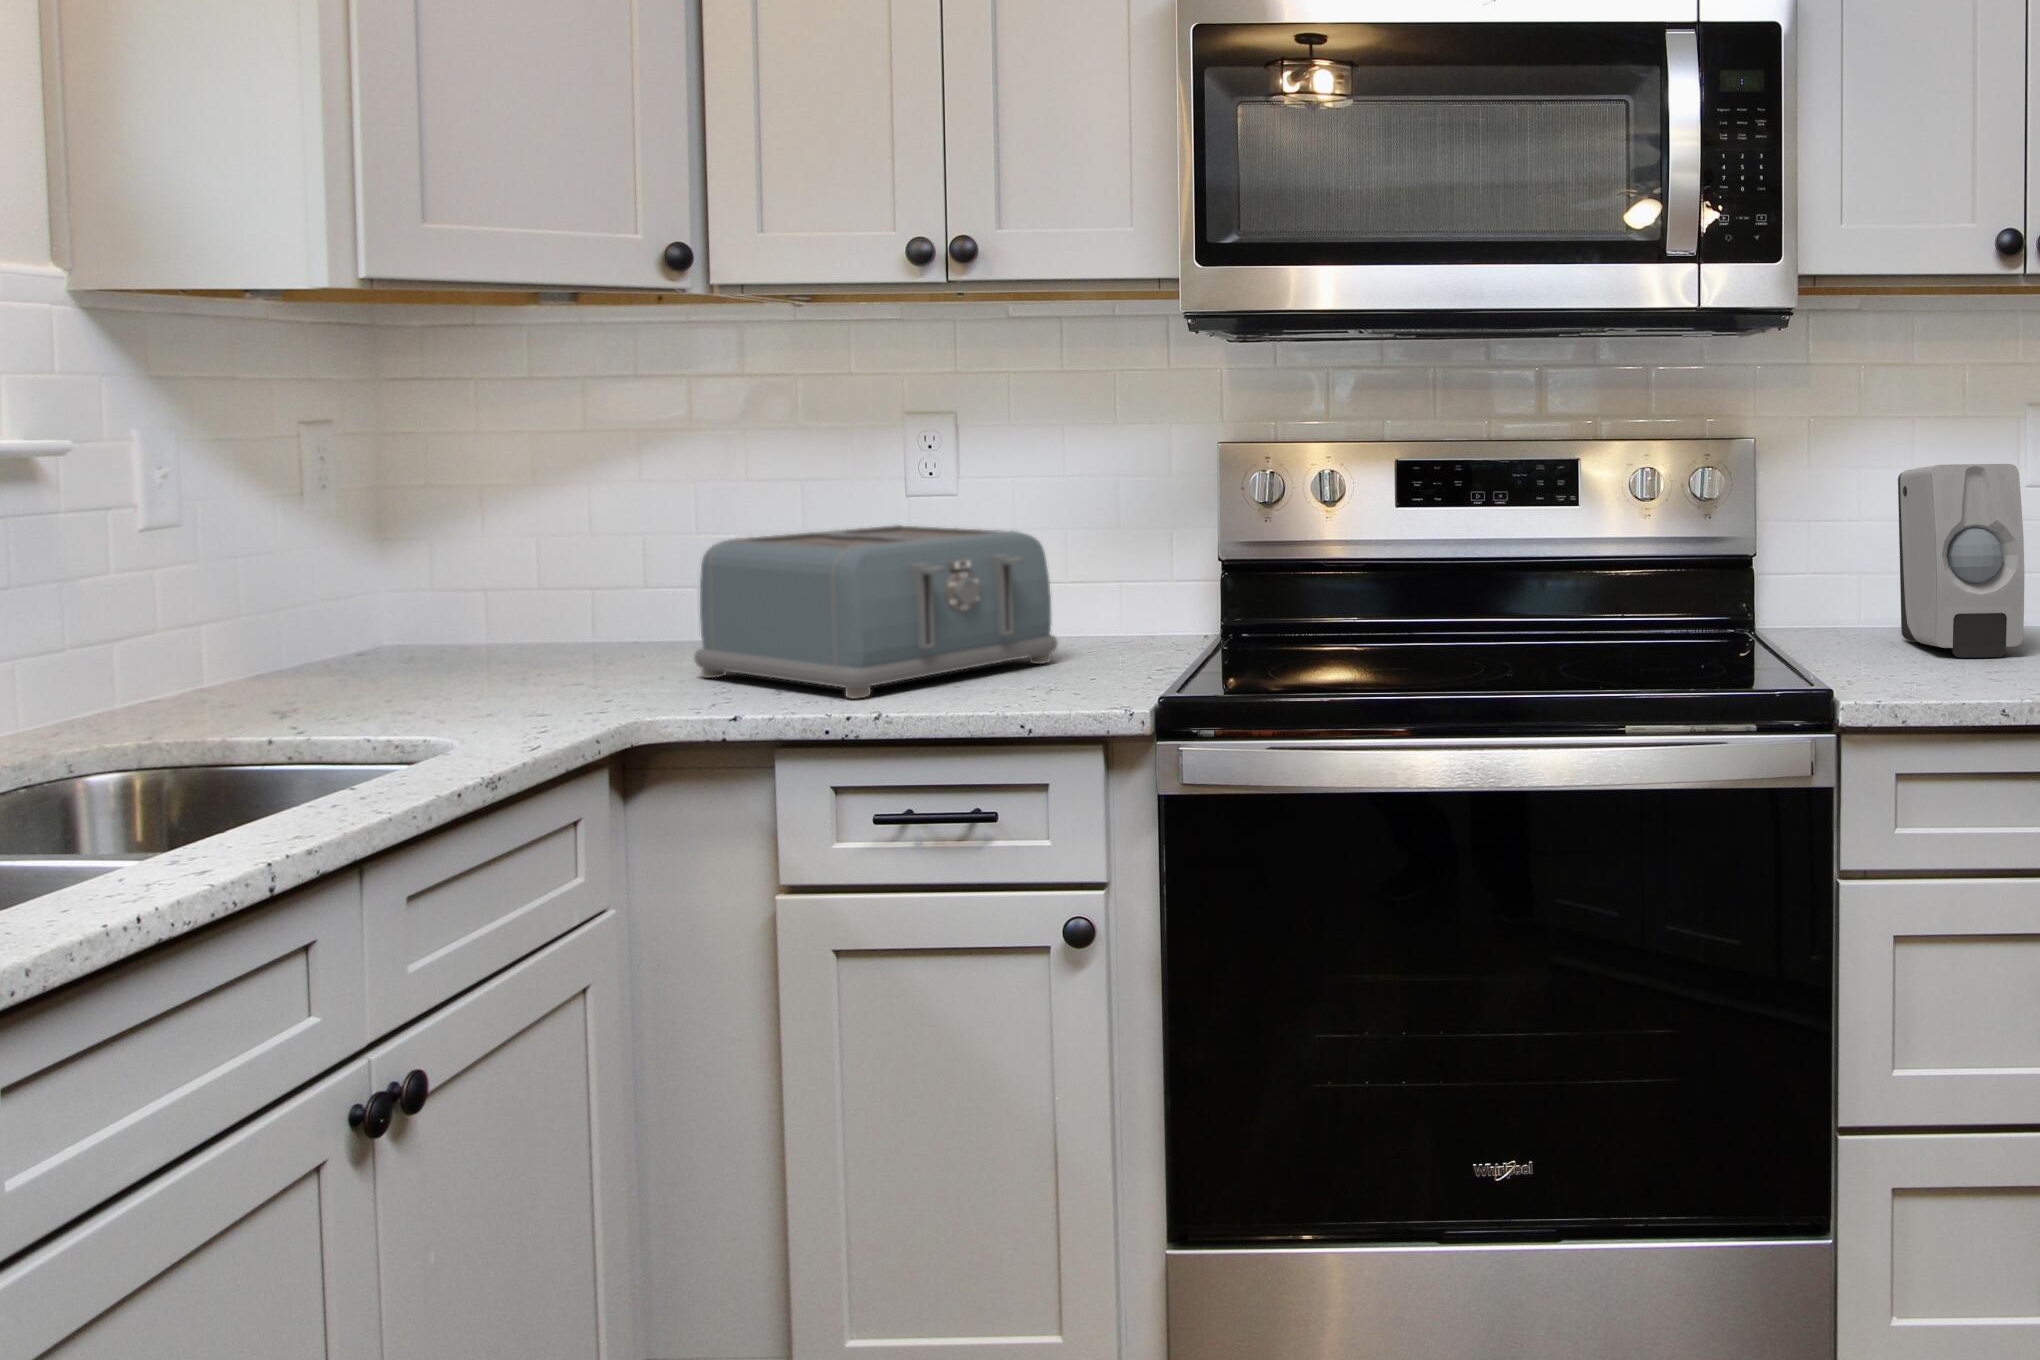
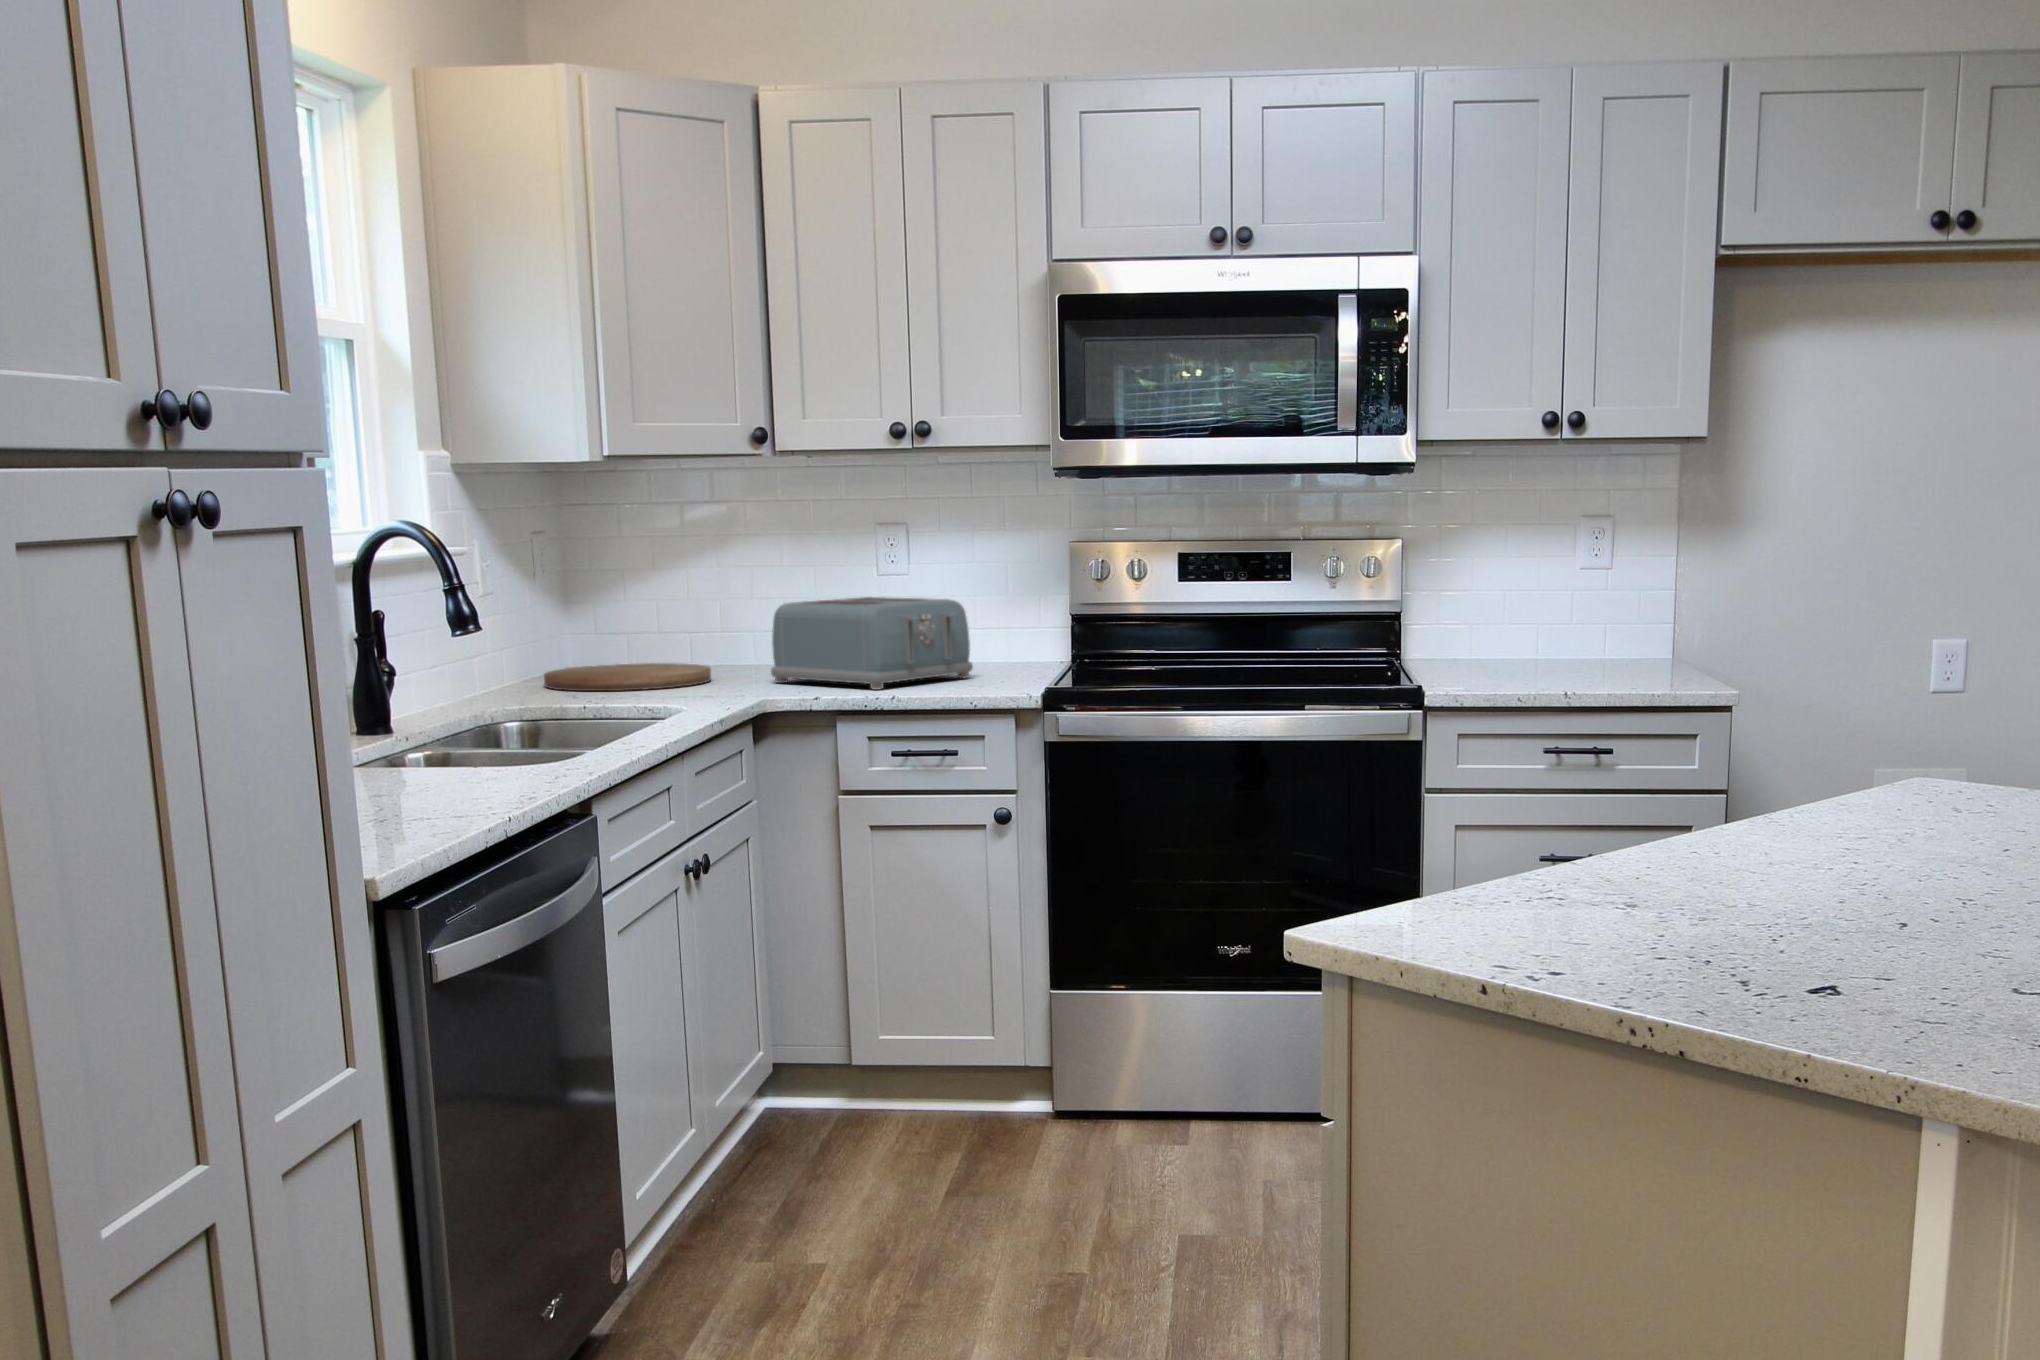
soap dispenser: present [1898,464,2025,658] -> none [1489,557,1556,676]
cutting board: none [267,635,608,704] -> present [544,663,711,691]

